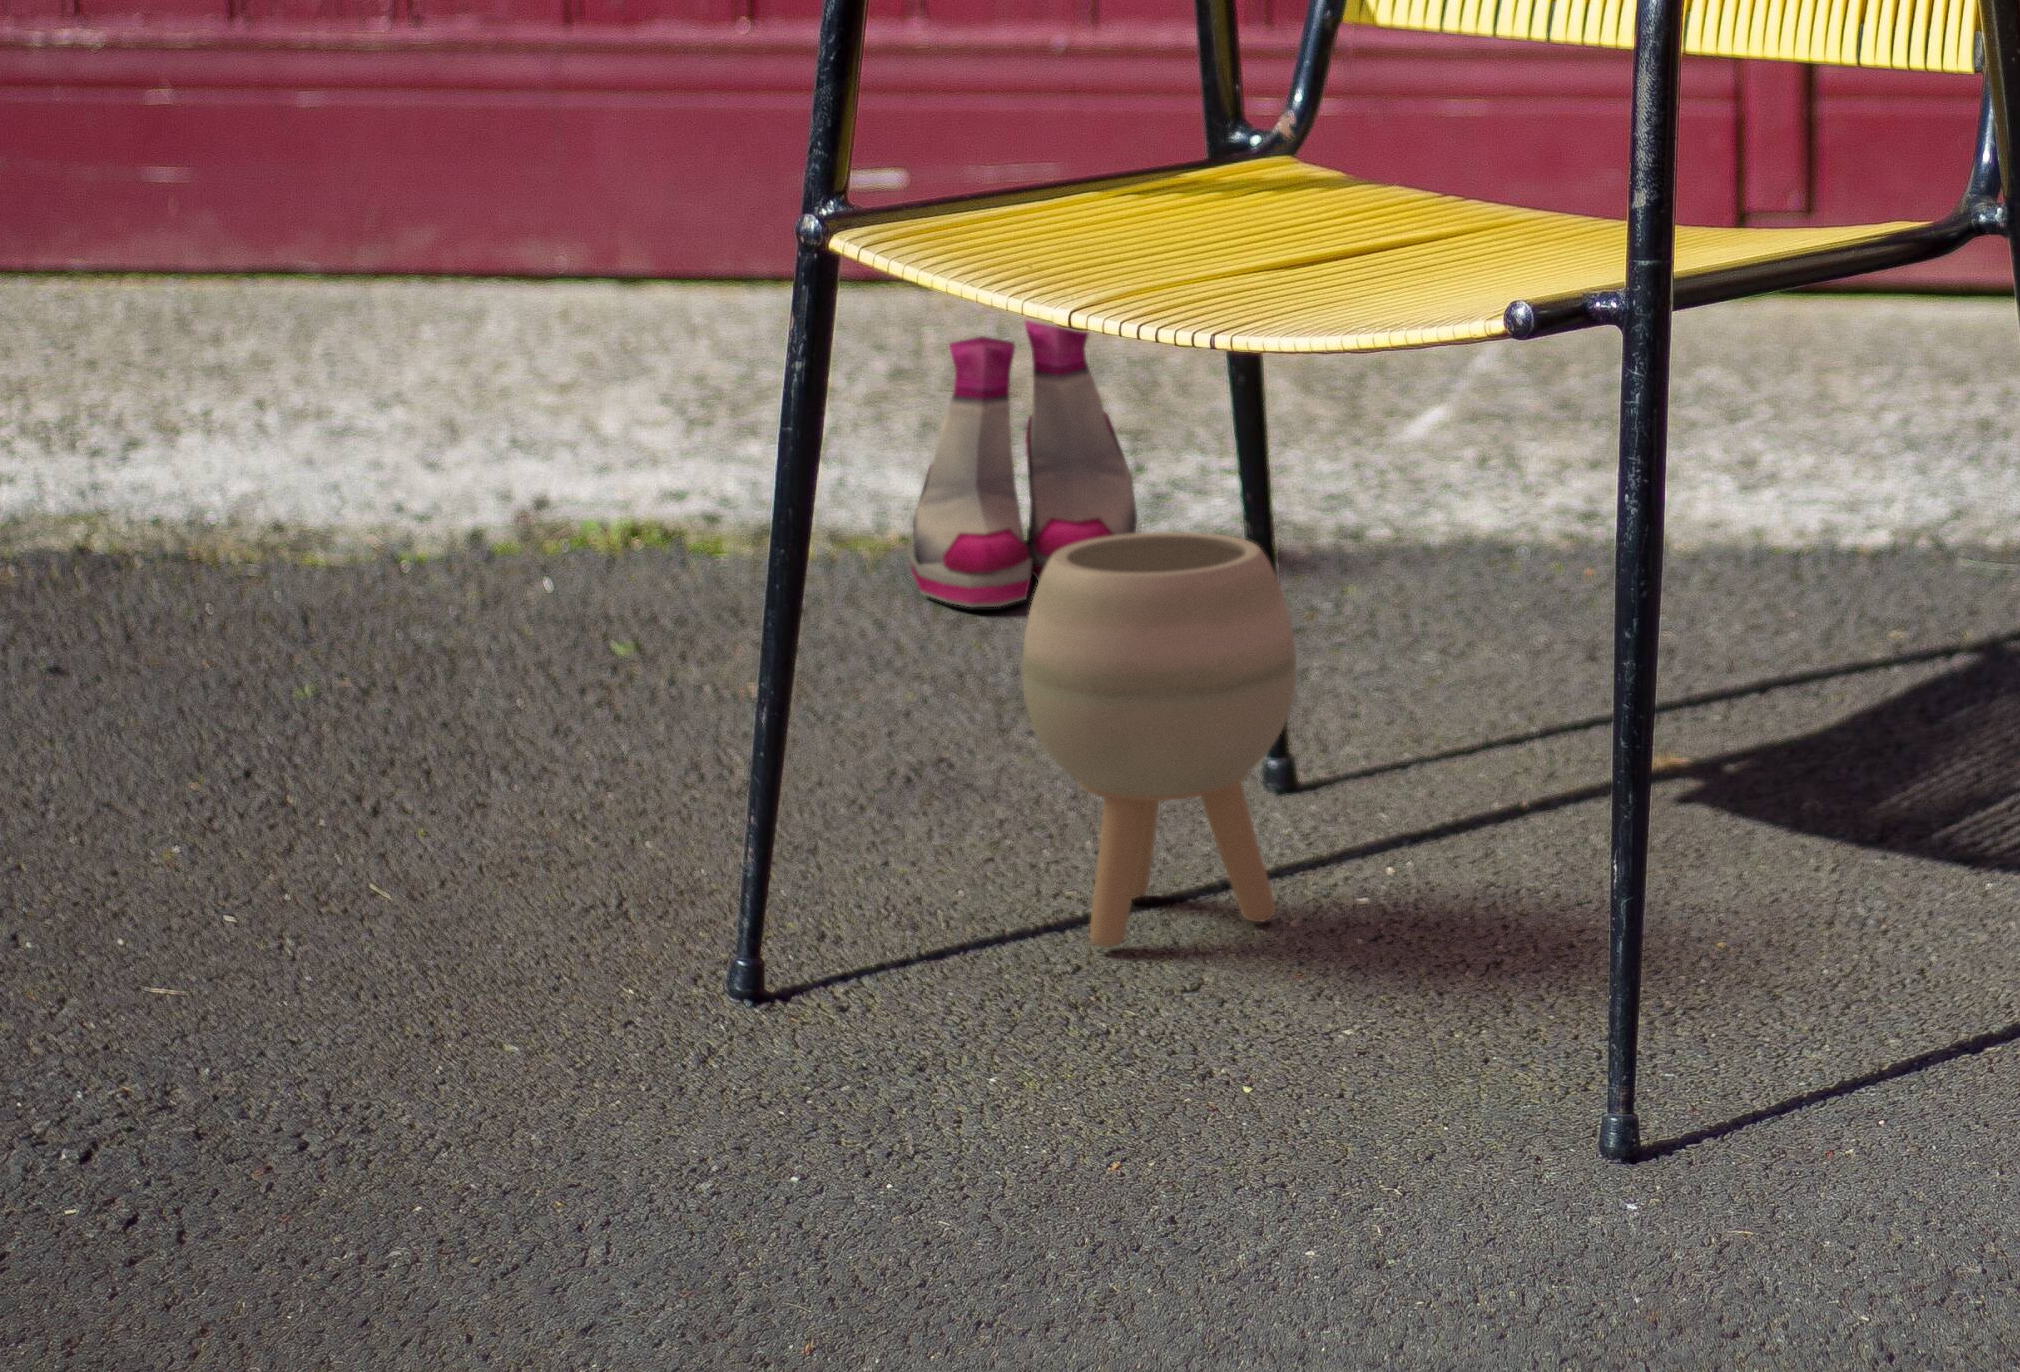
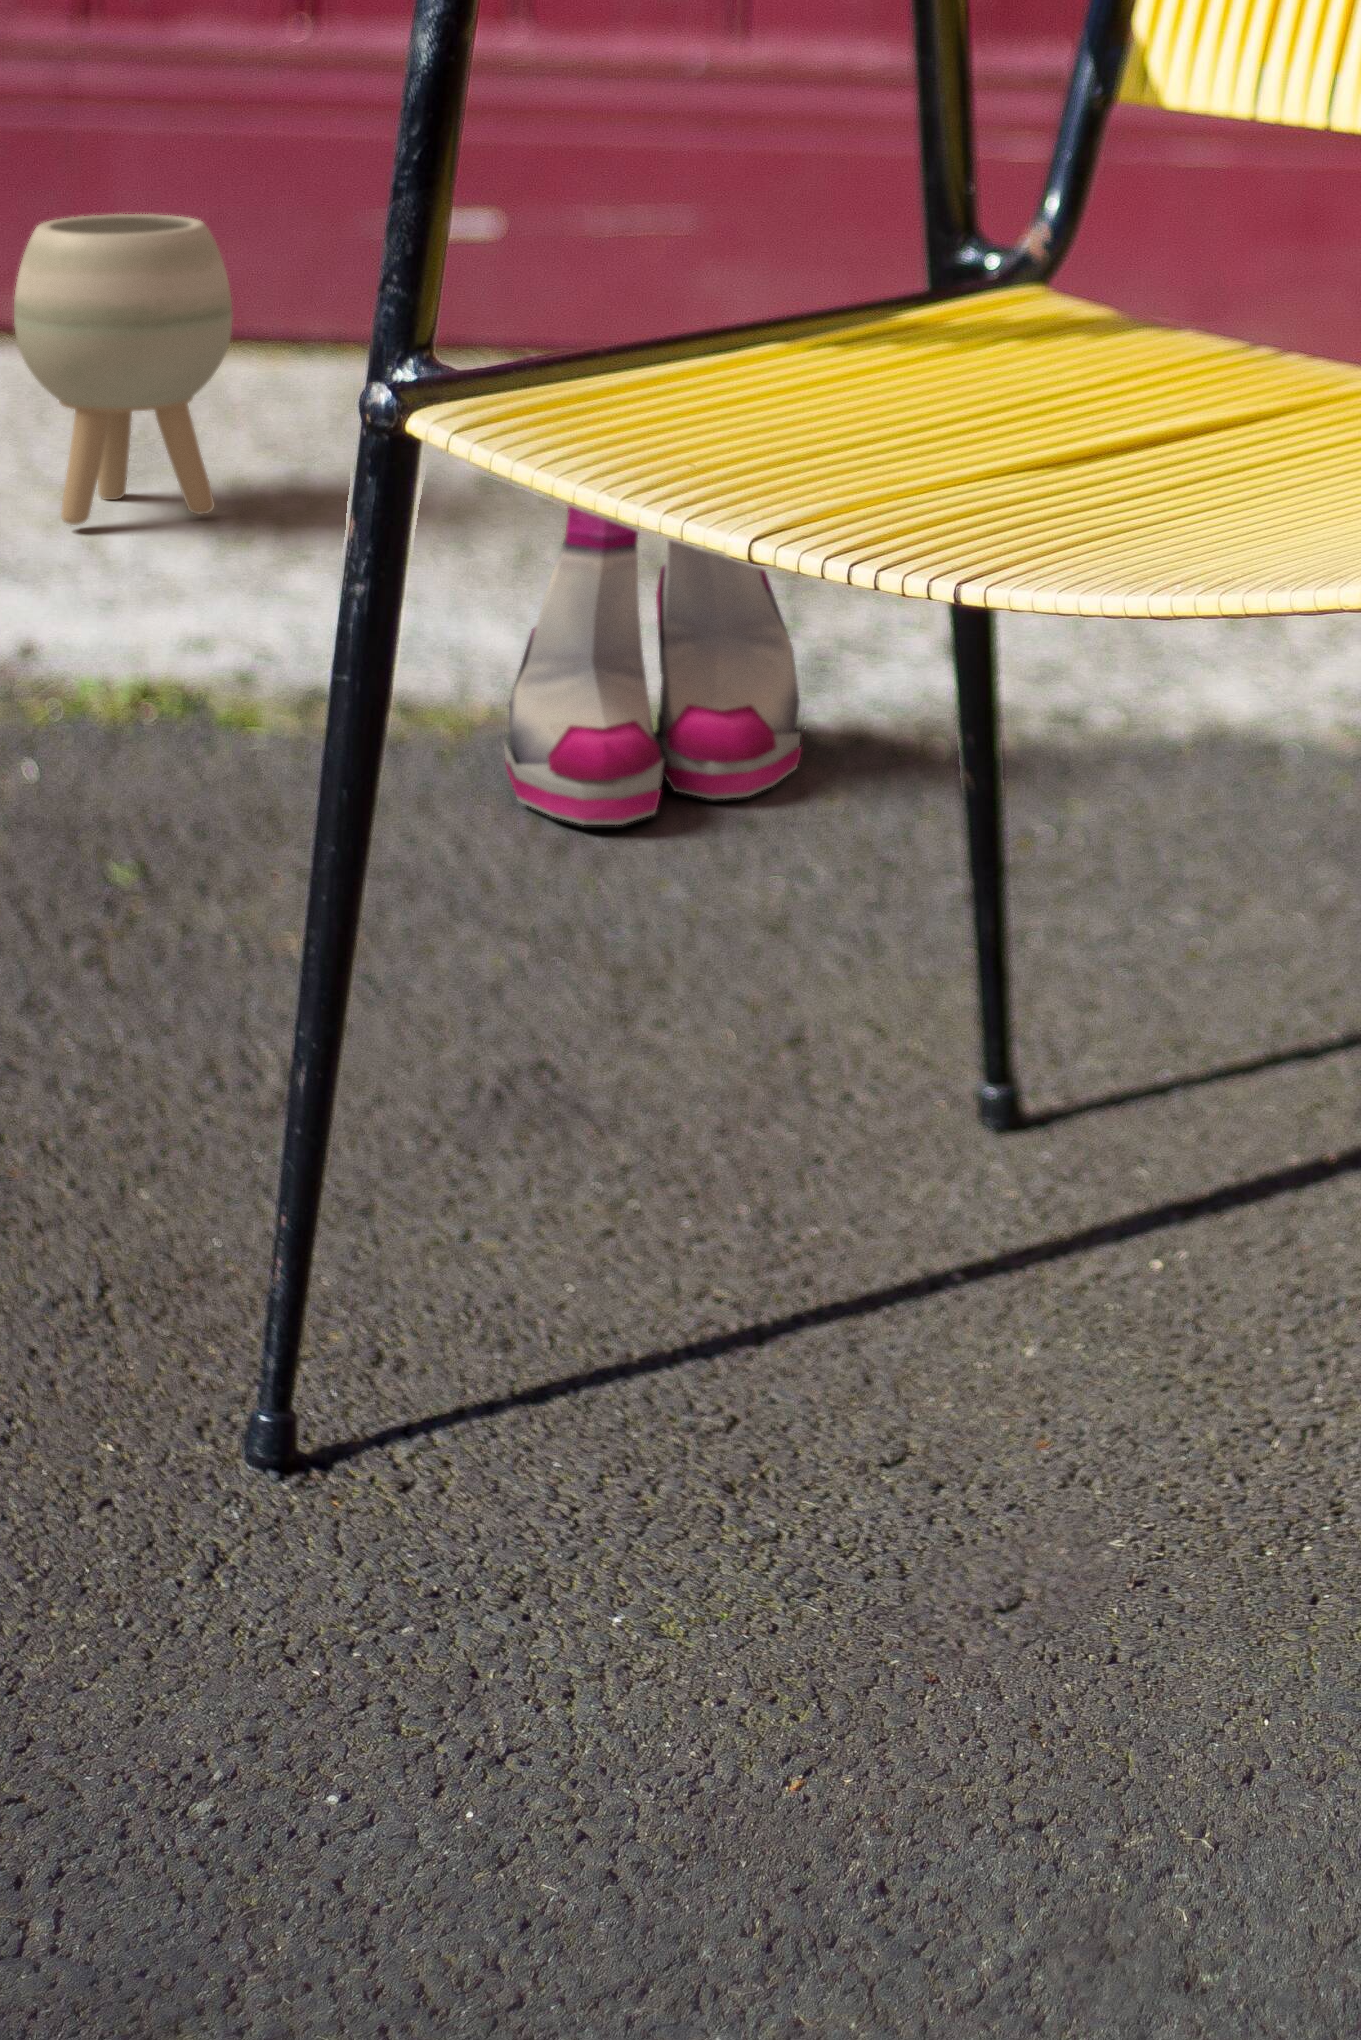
planter: present [1022,532,1296,948] -> present [14,214,233,525]

